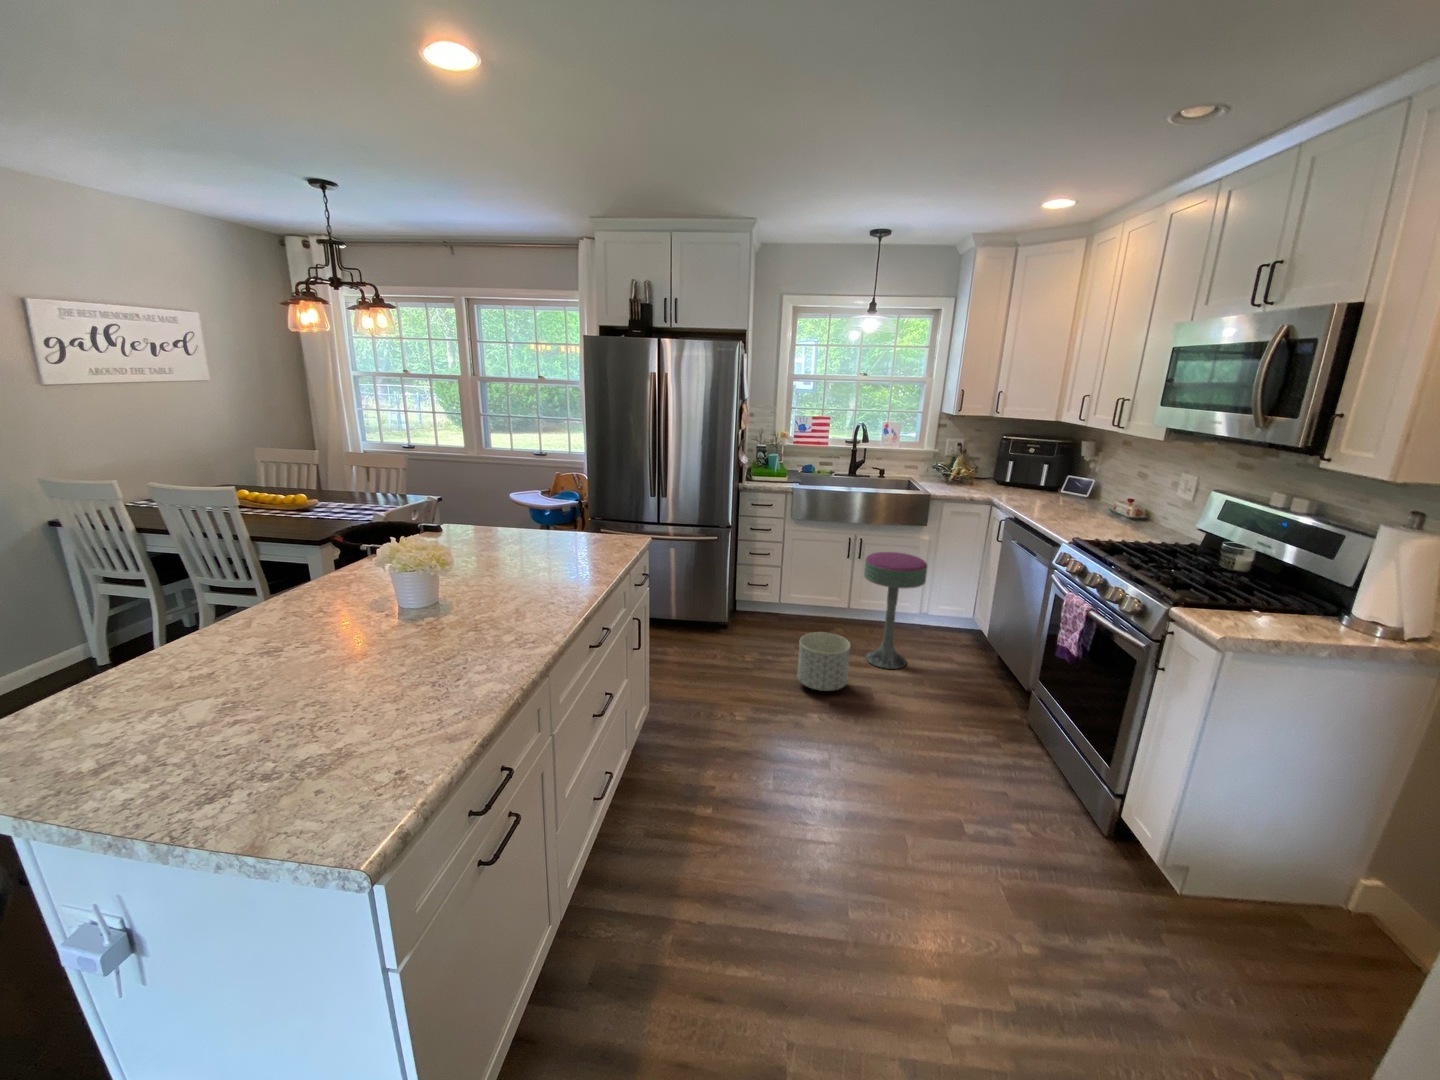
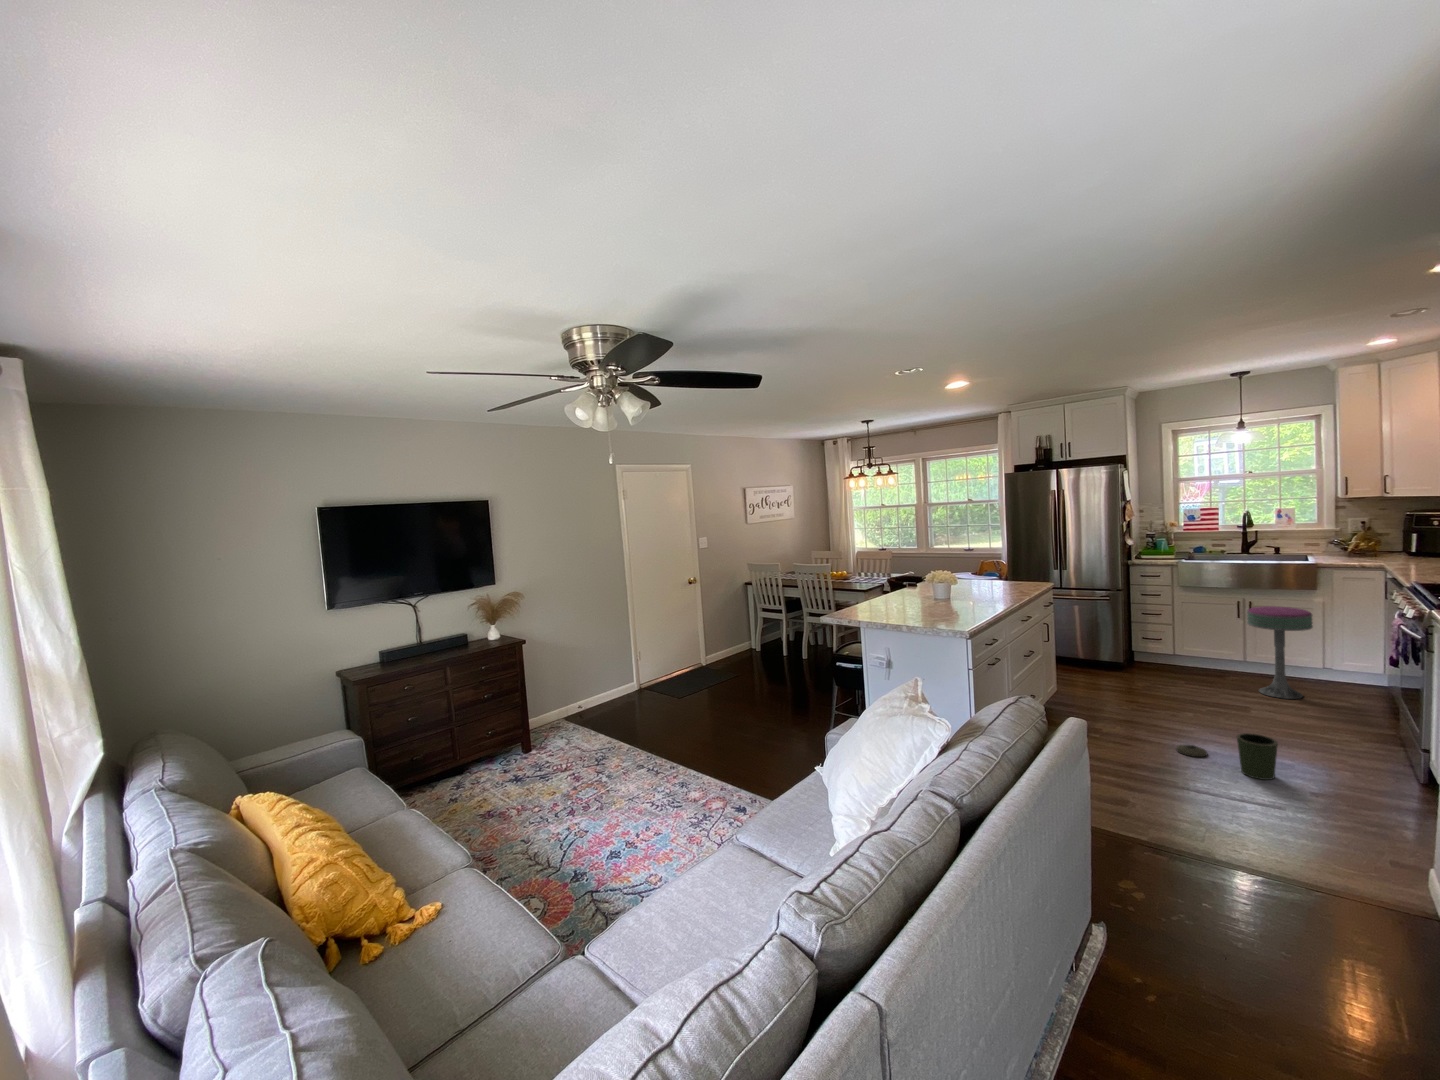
planter: present [797,632,850,691] -> none [1184,661,1233,703]
trash can: none [800,792,934,869] -> present [1176,733,1278,780]

